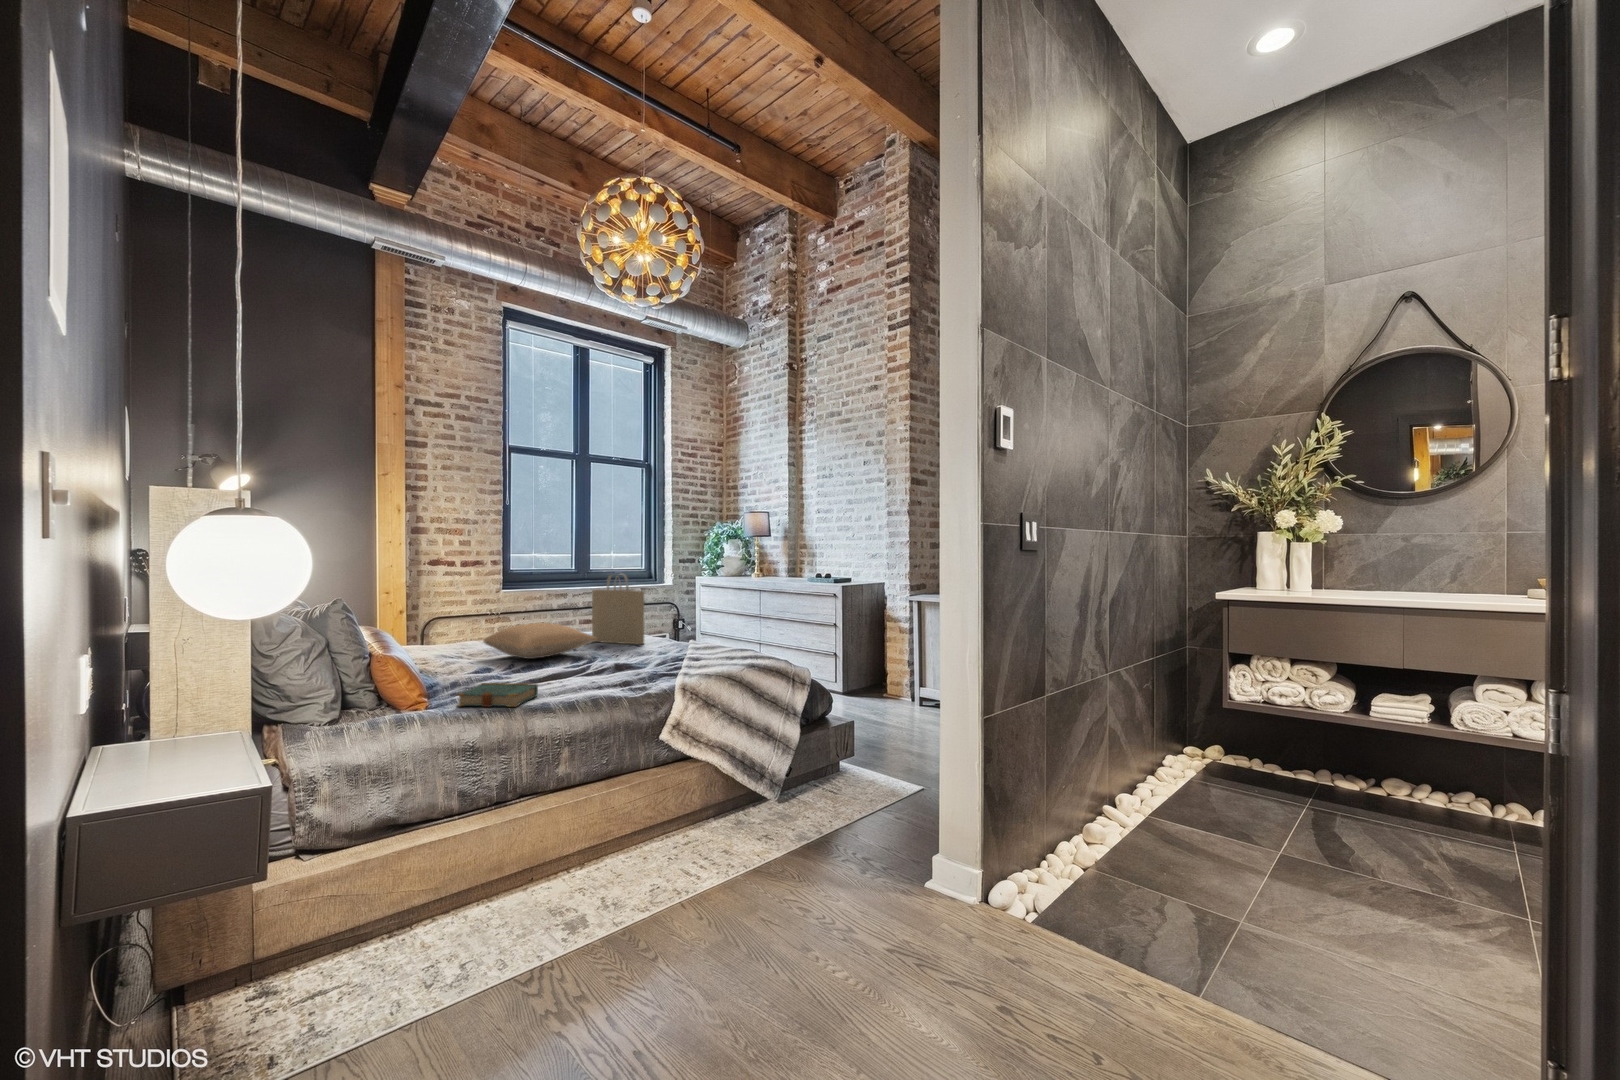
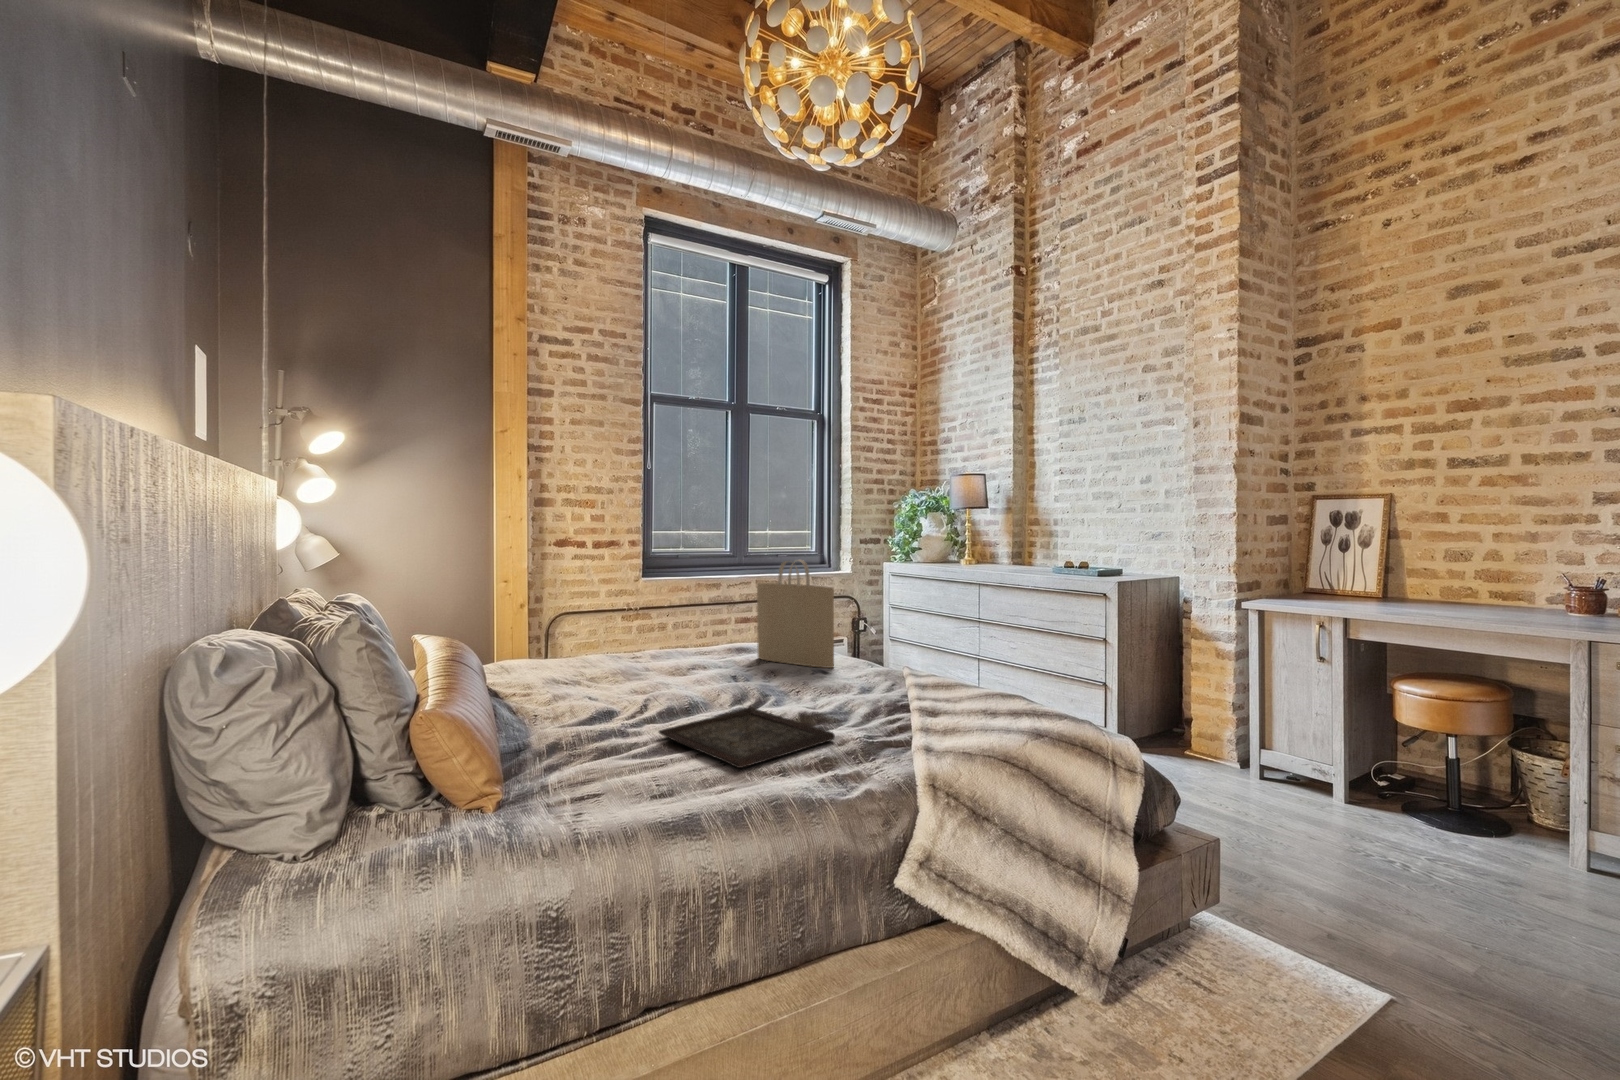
pillow: present [484,623,597,659] -> none [604,635,768,691]
tray: none [527,663,635,687] -> present [659,708,835,768]
book: present [457,683,538,707] -> none [525,758,670,824]

